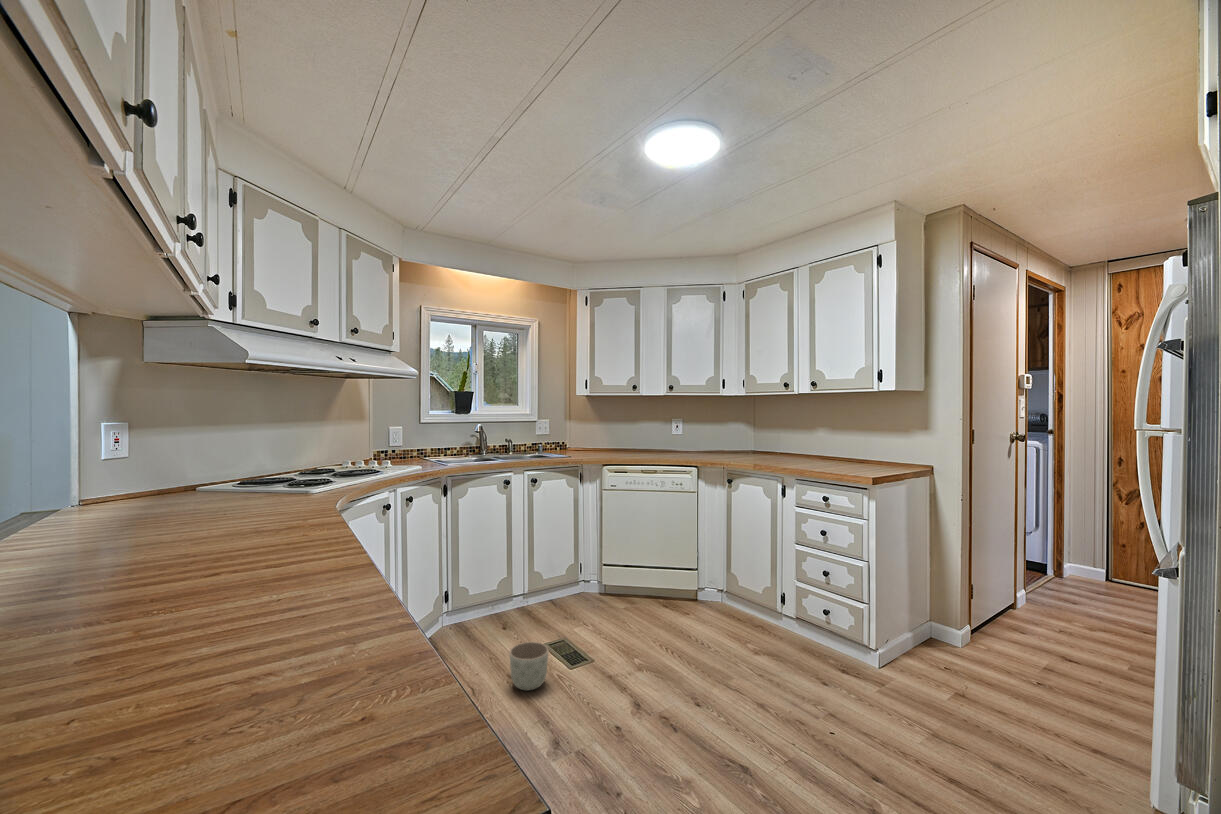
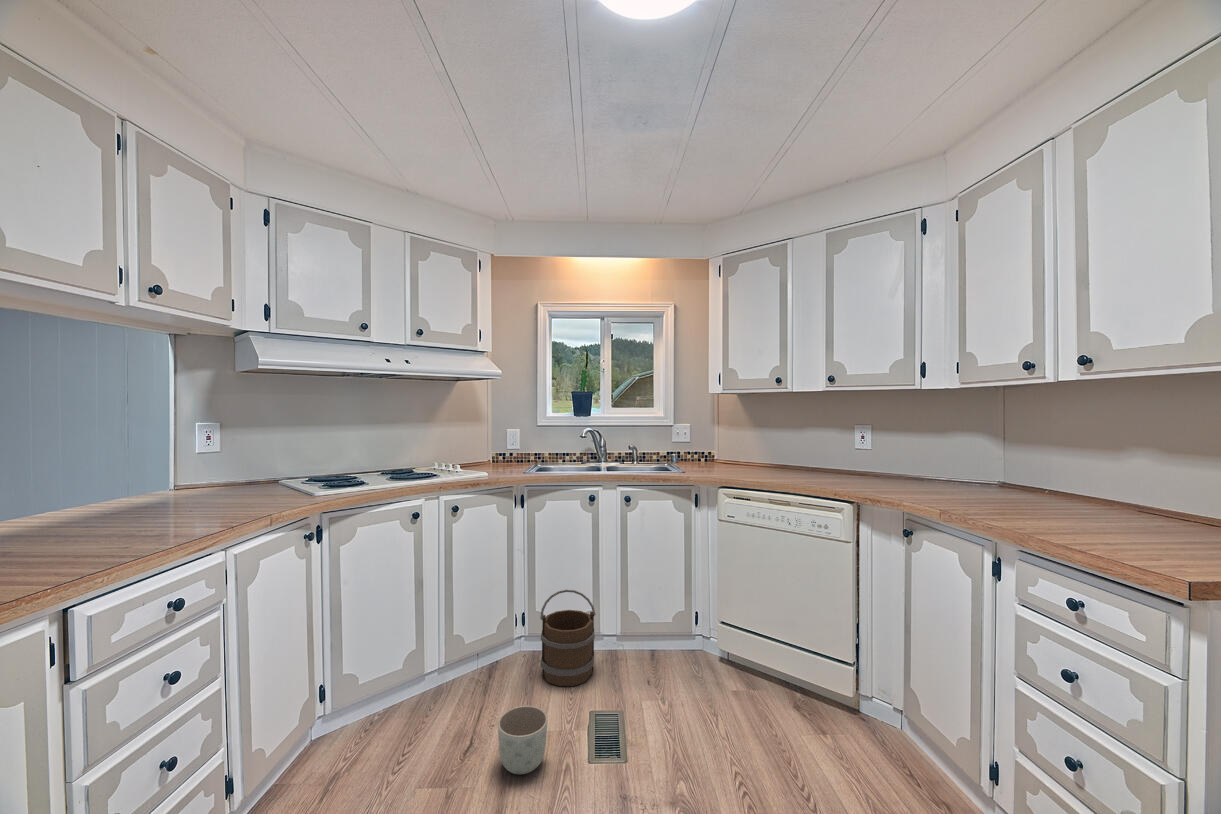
bucket: none [480,562,526,640] -> present [540,590,596,686]

